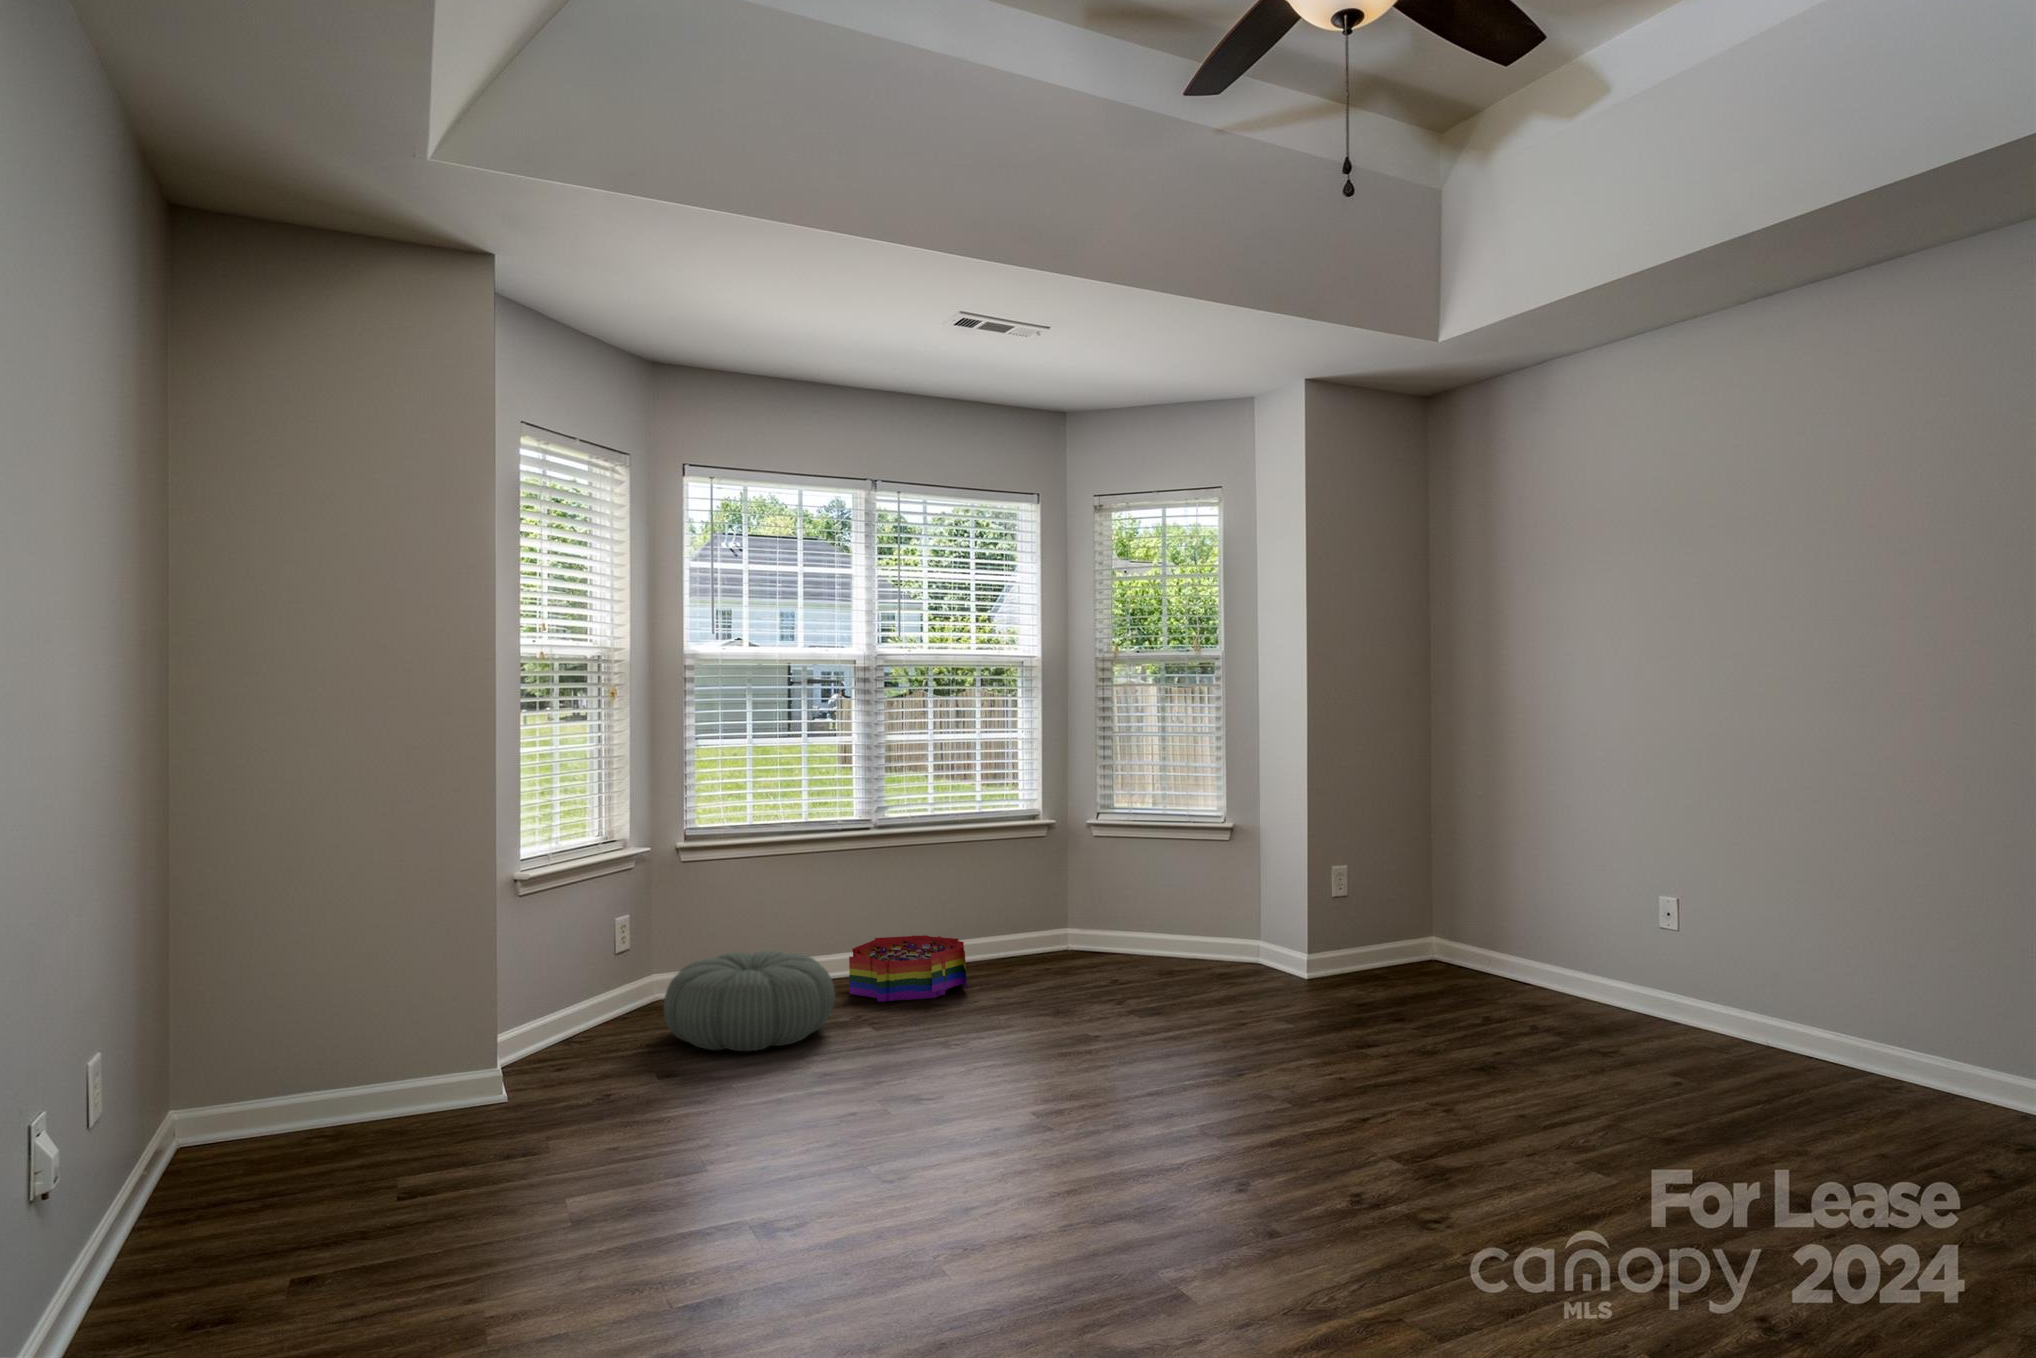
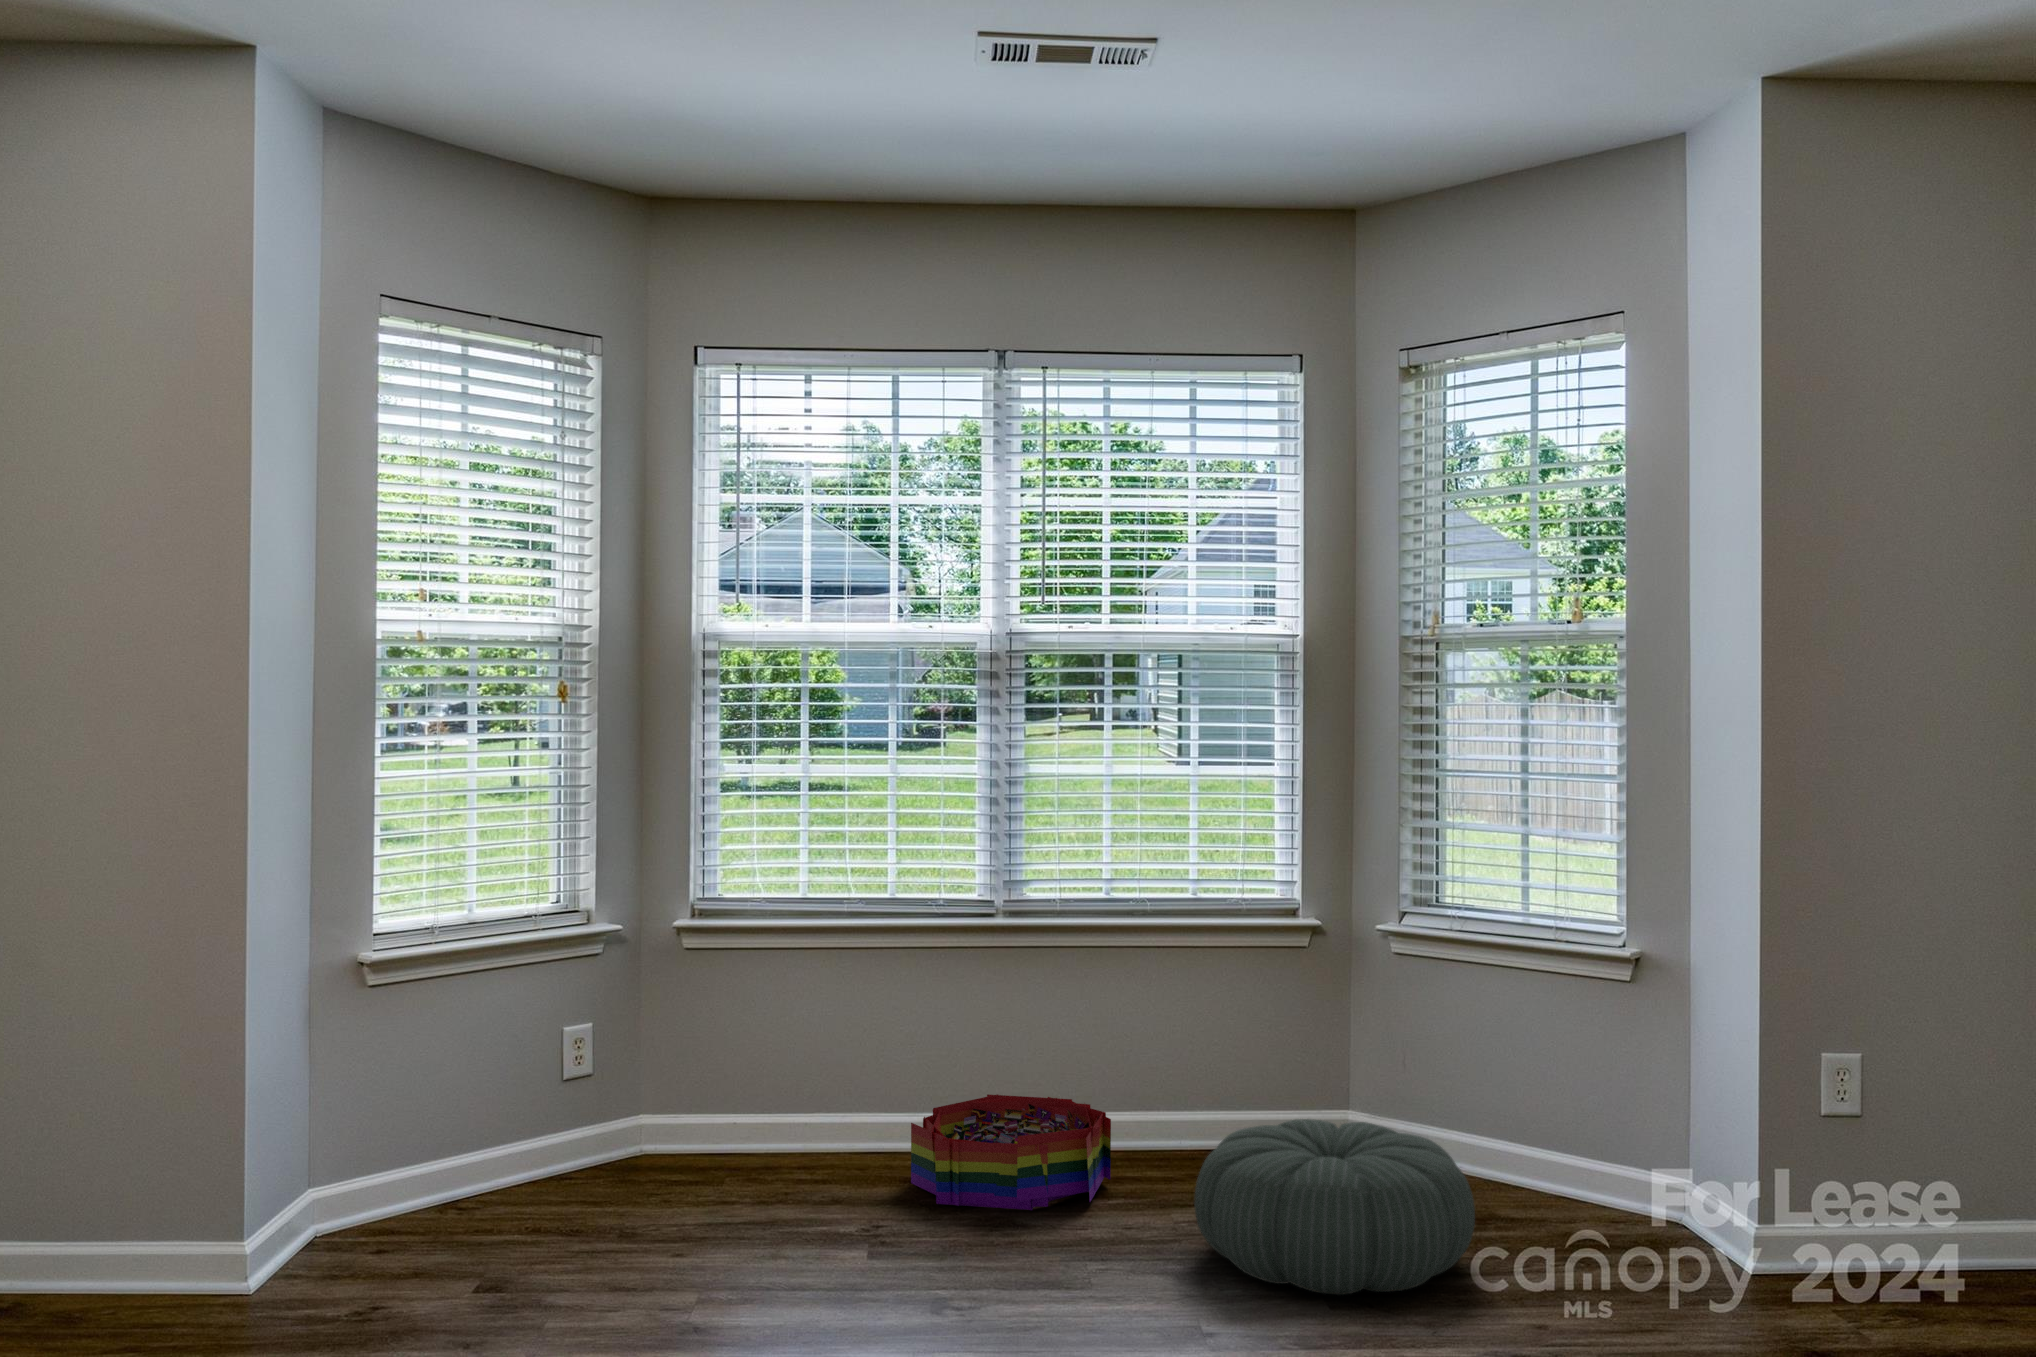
pouf: present [664,951,835,1051] -> present [1194,1119,1475,1295]

